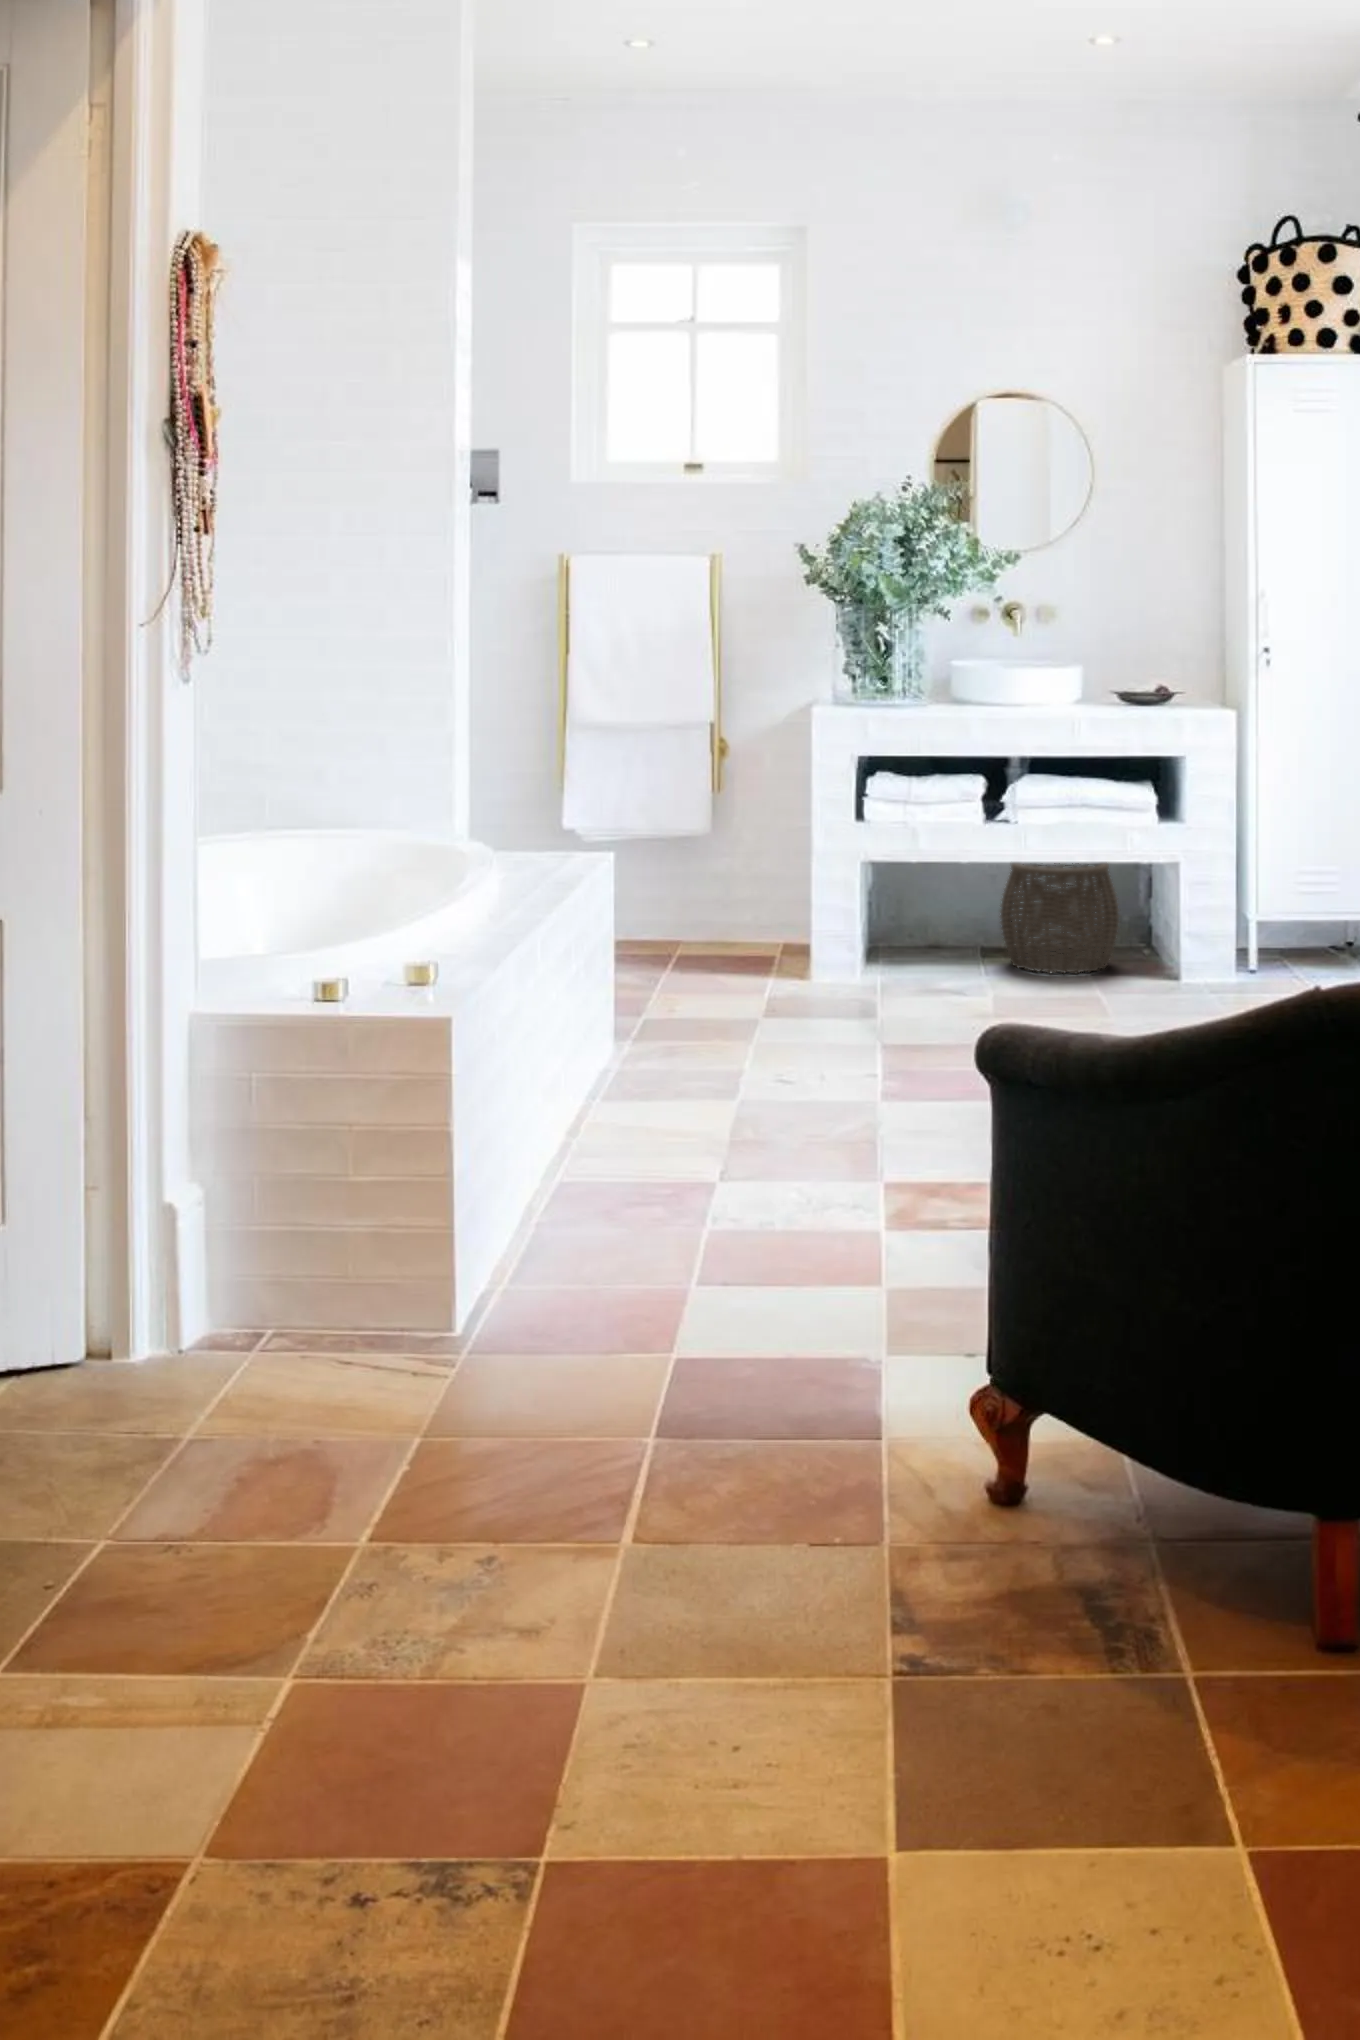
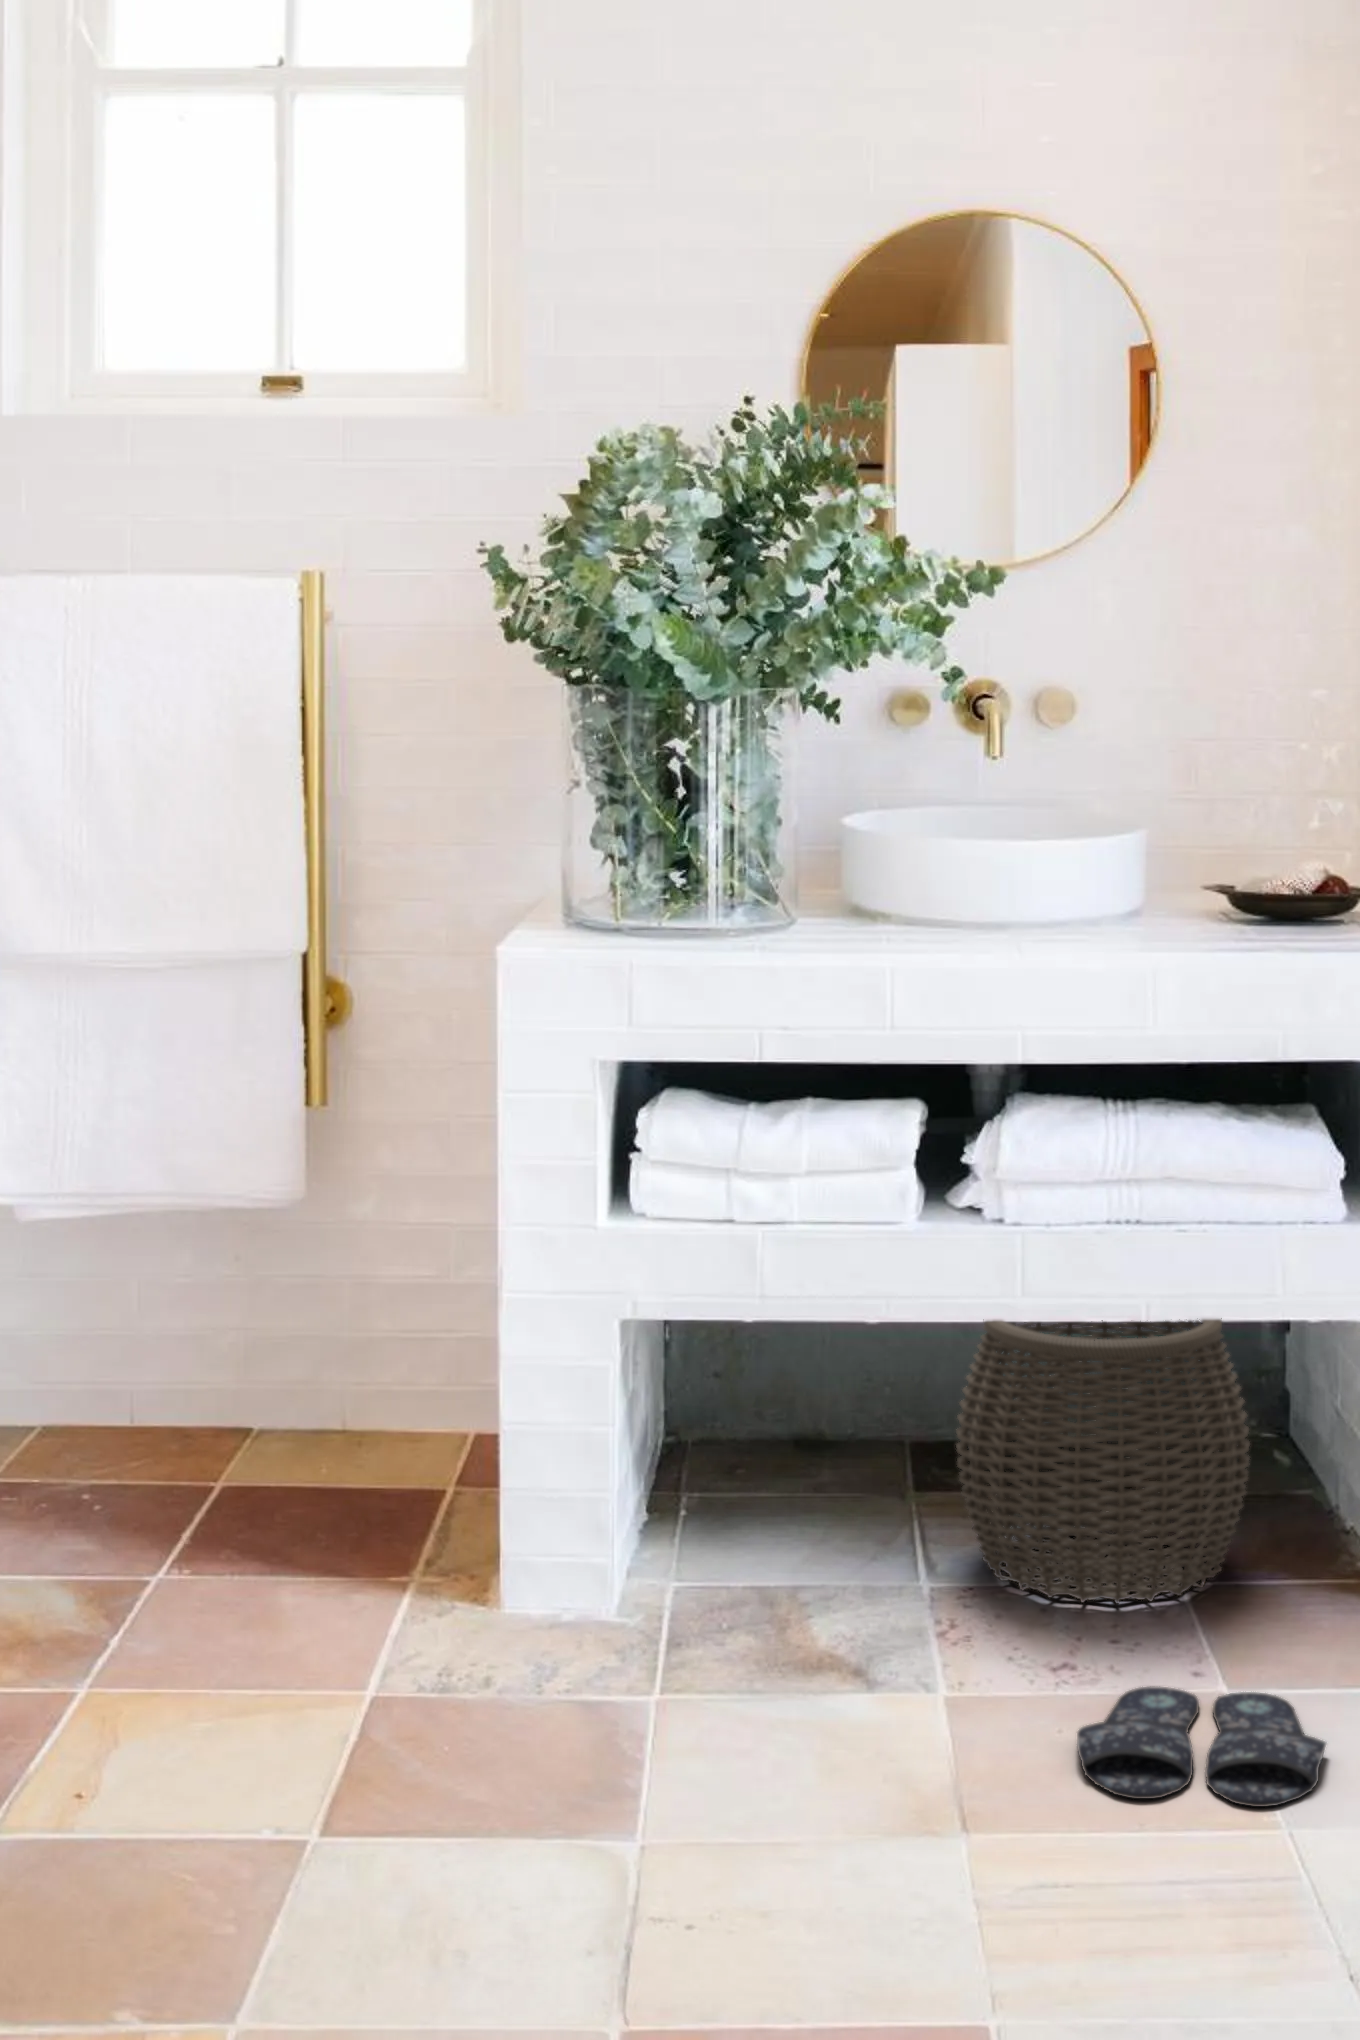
slippers: none [1044,992,1139,1017] -> present [1077,1686,1326,1807]

